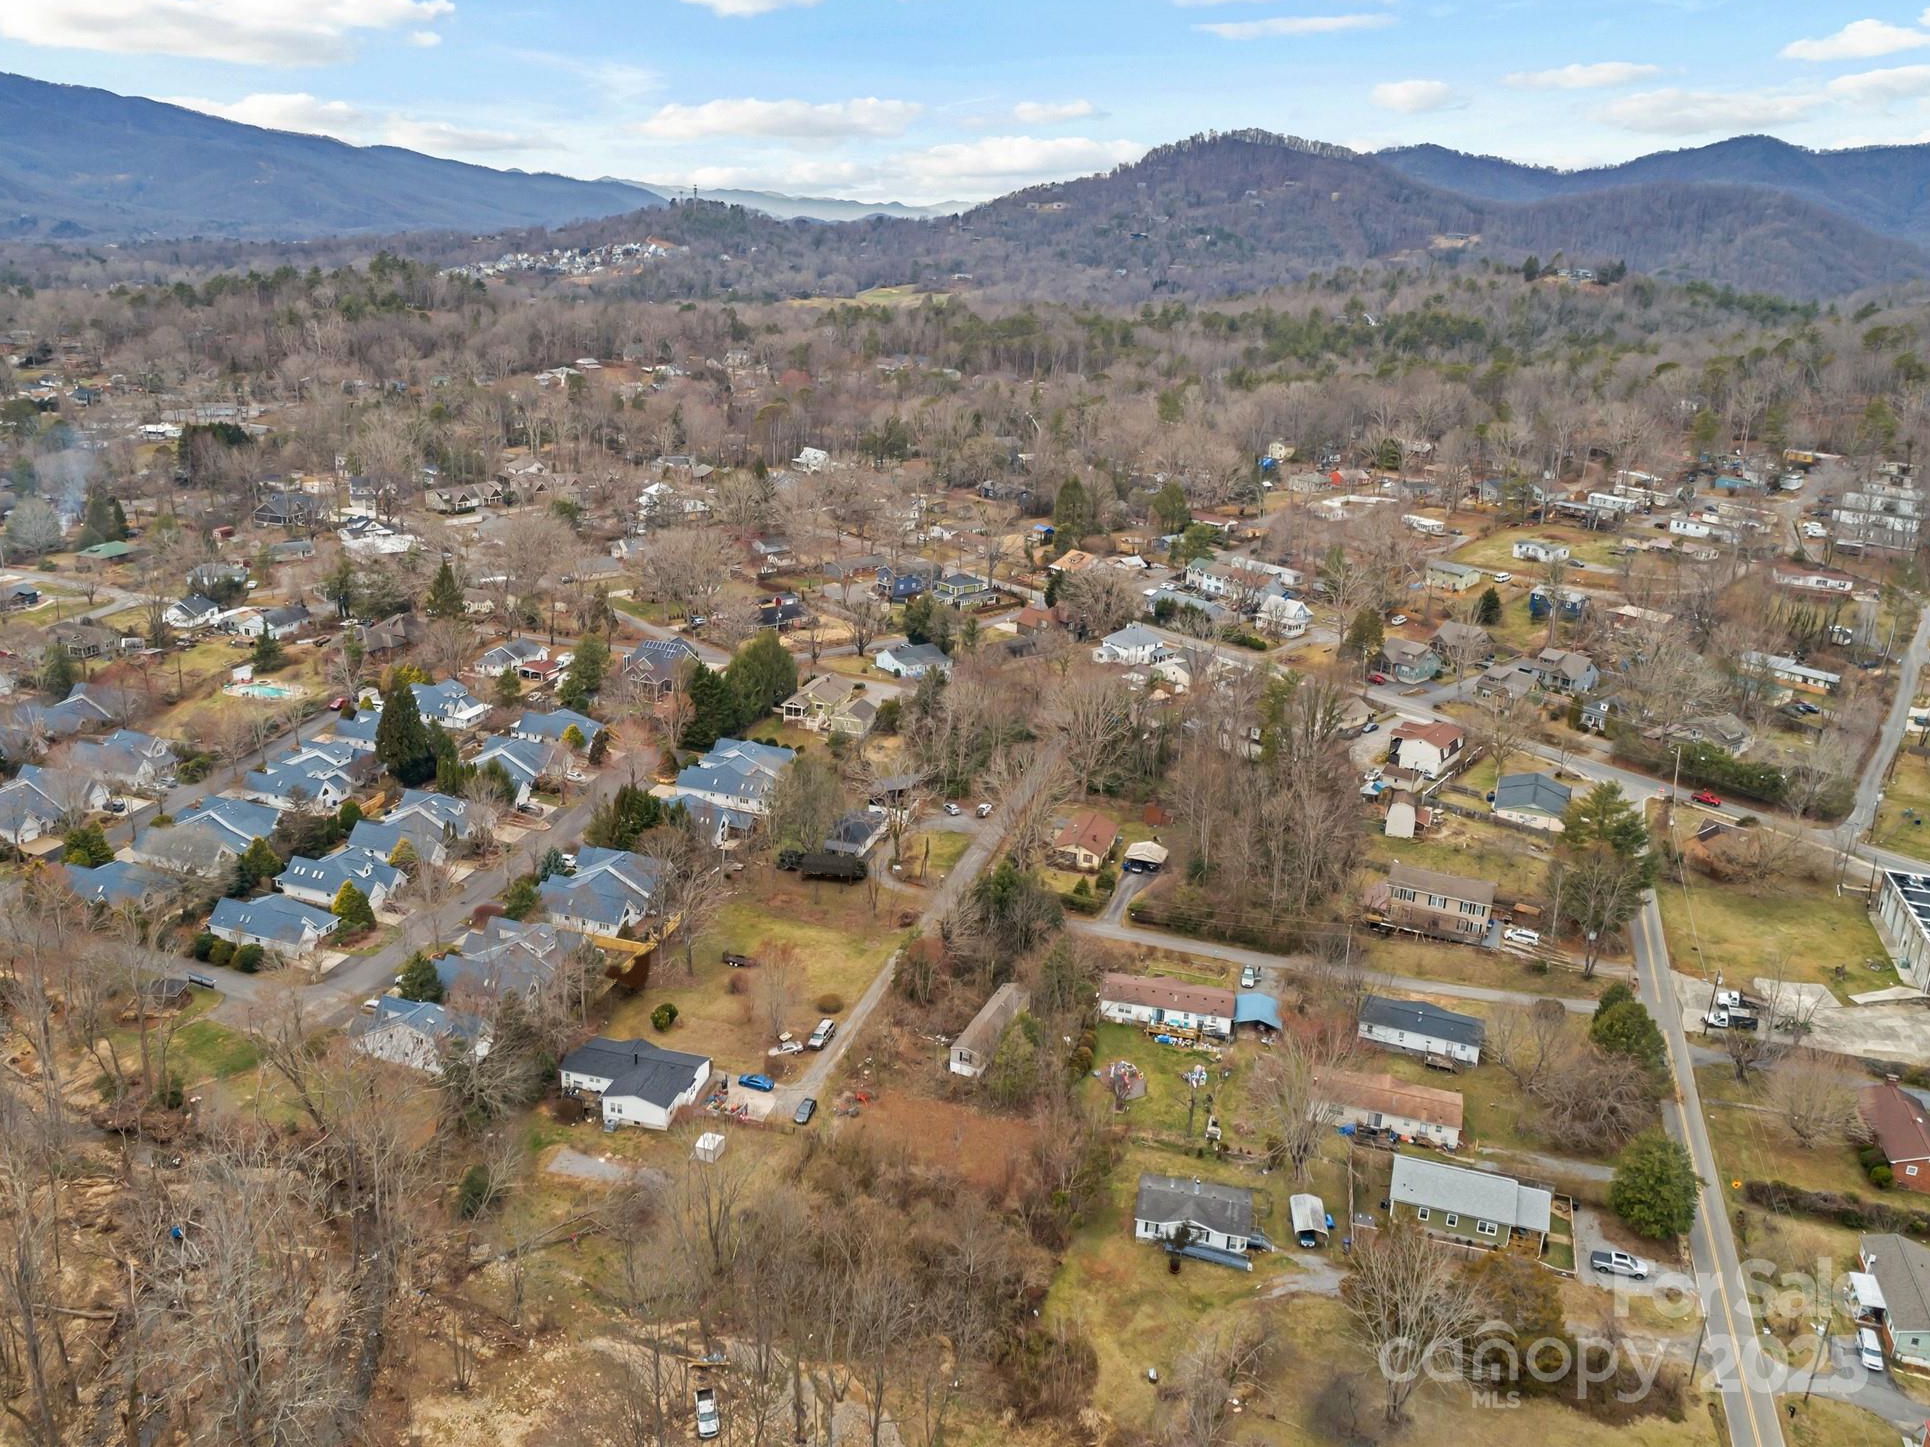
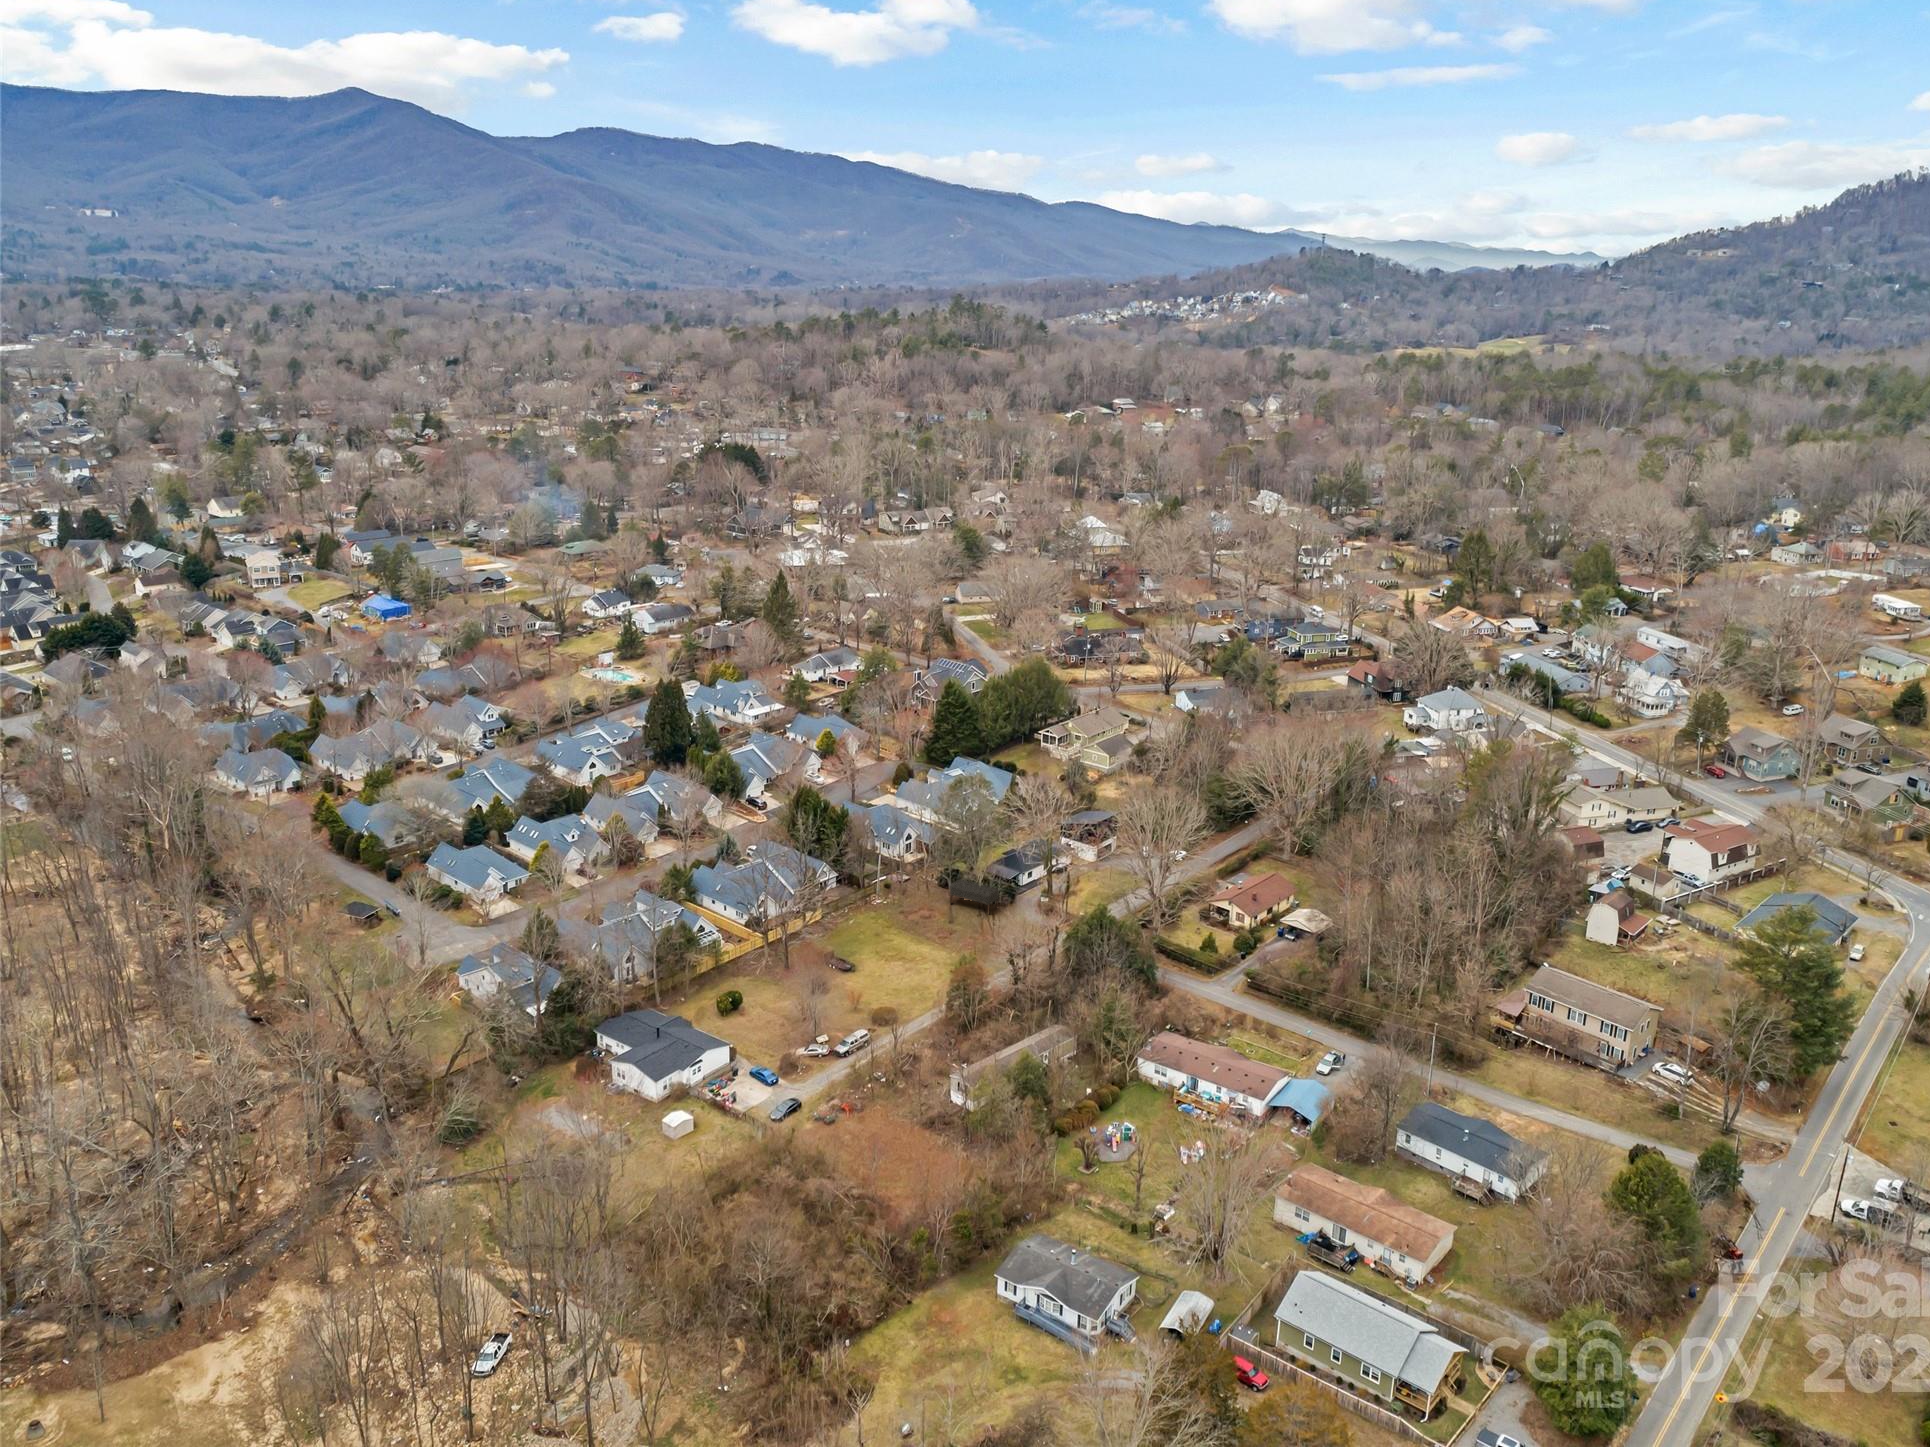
lounge chair: present [604,949,651,995] -> none [718,941,752,986]
potted tree: present [1153,1218,1203,1274] -> none [997,1280,1039,1337]

